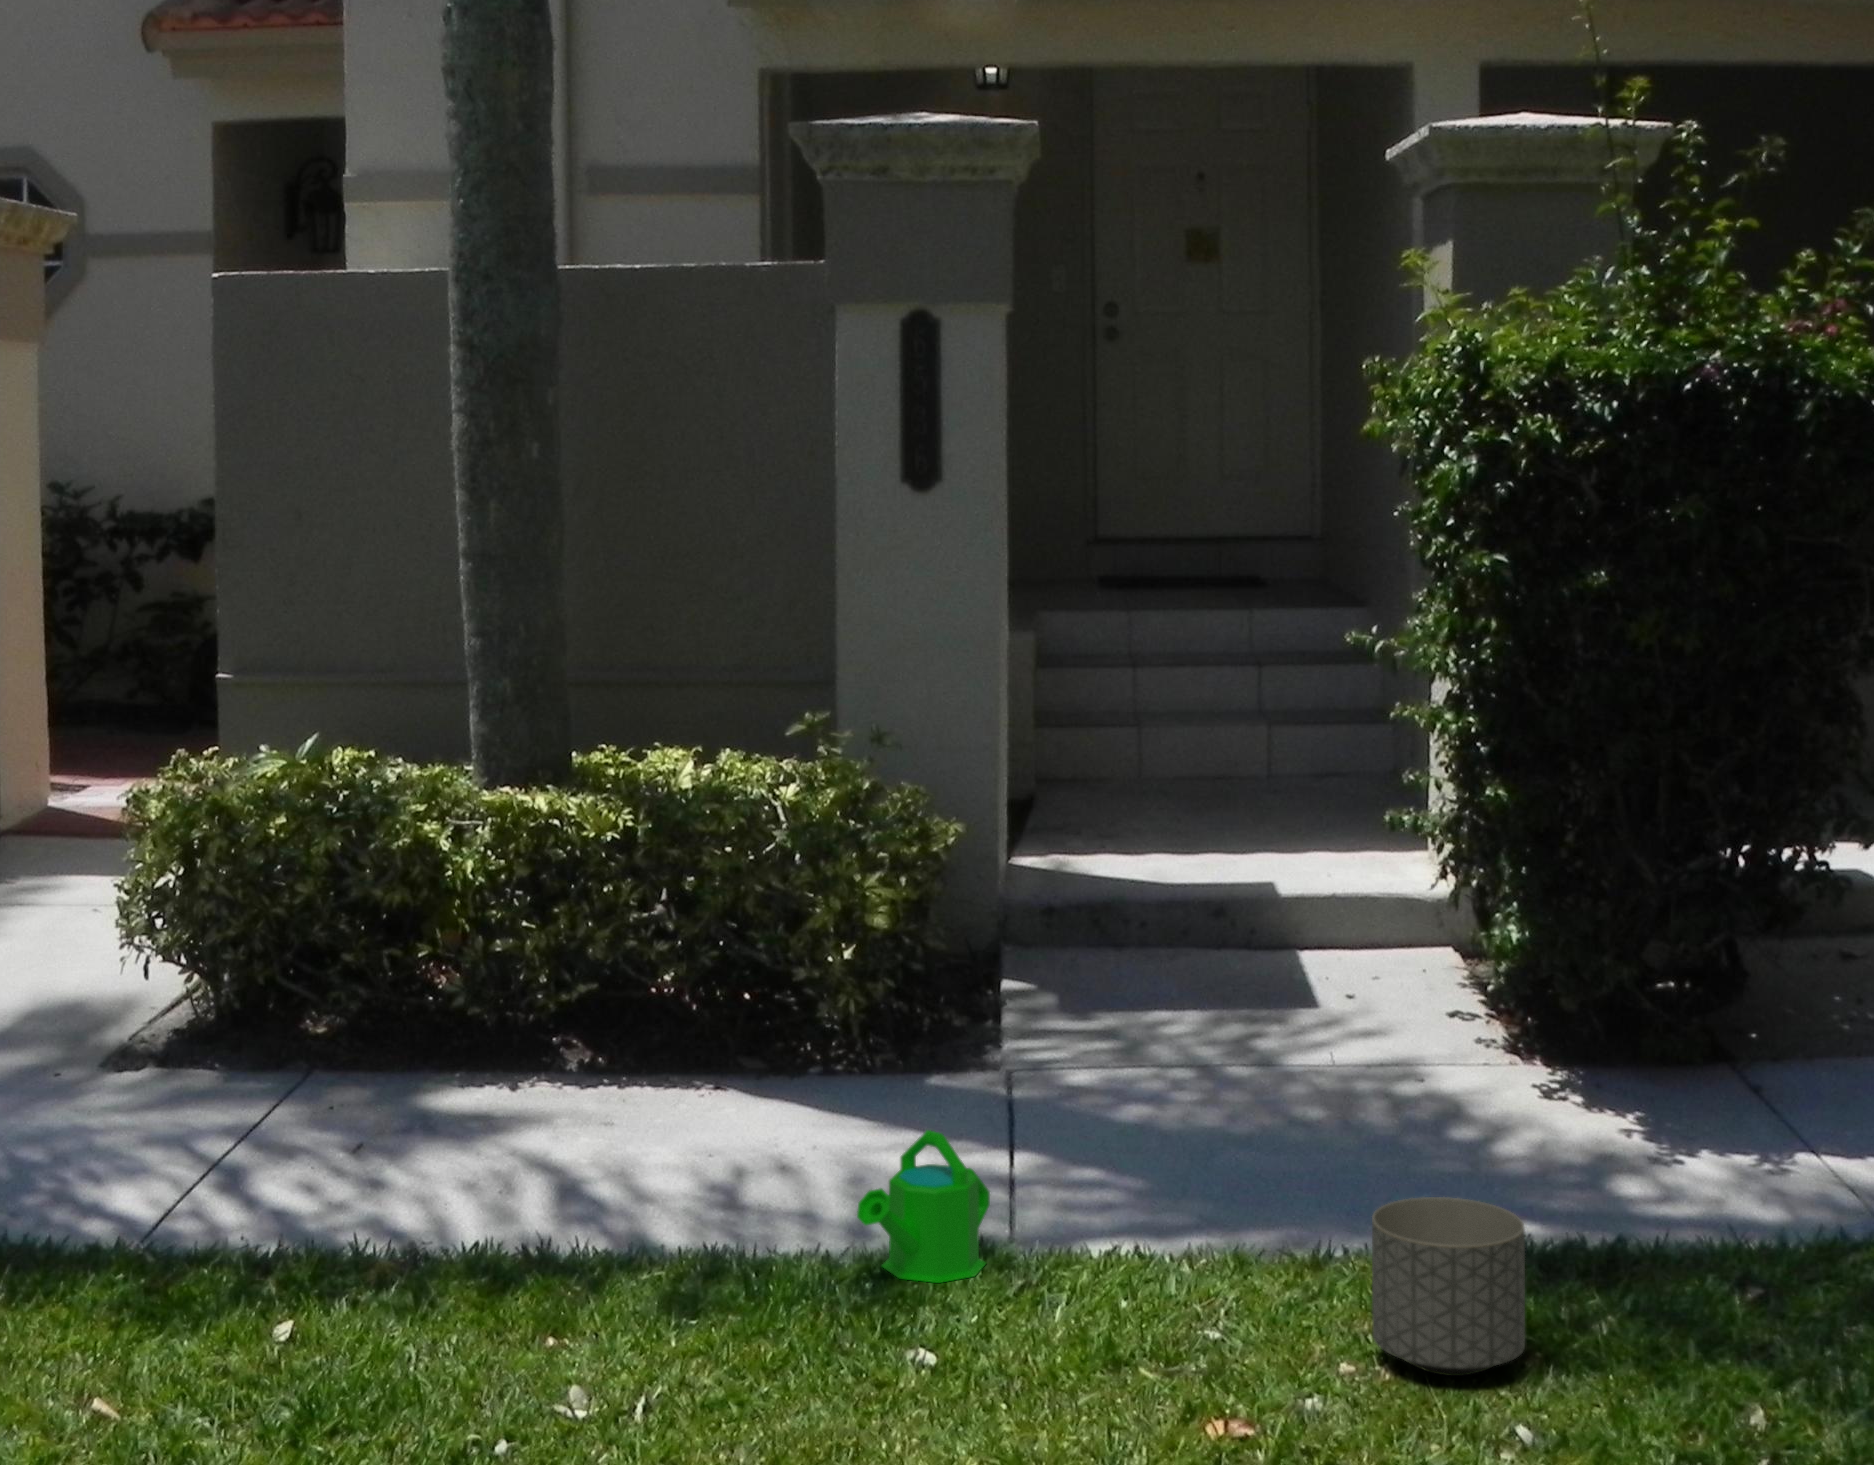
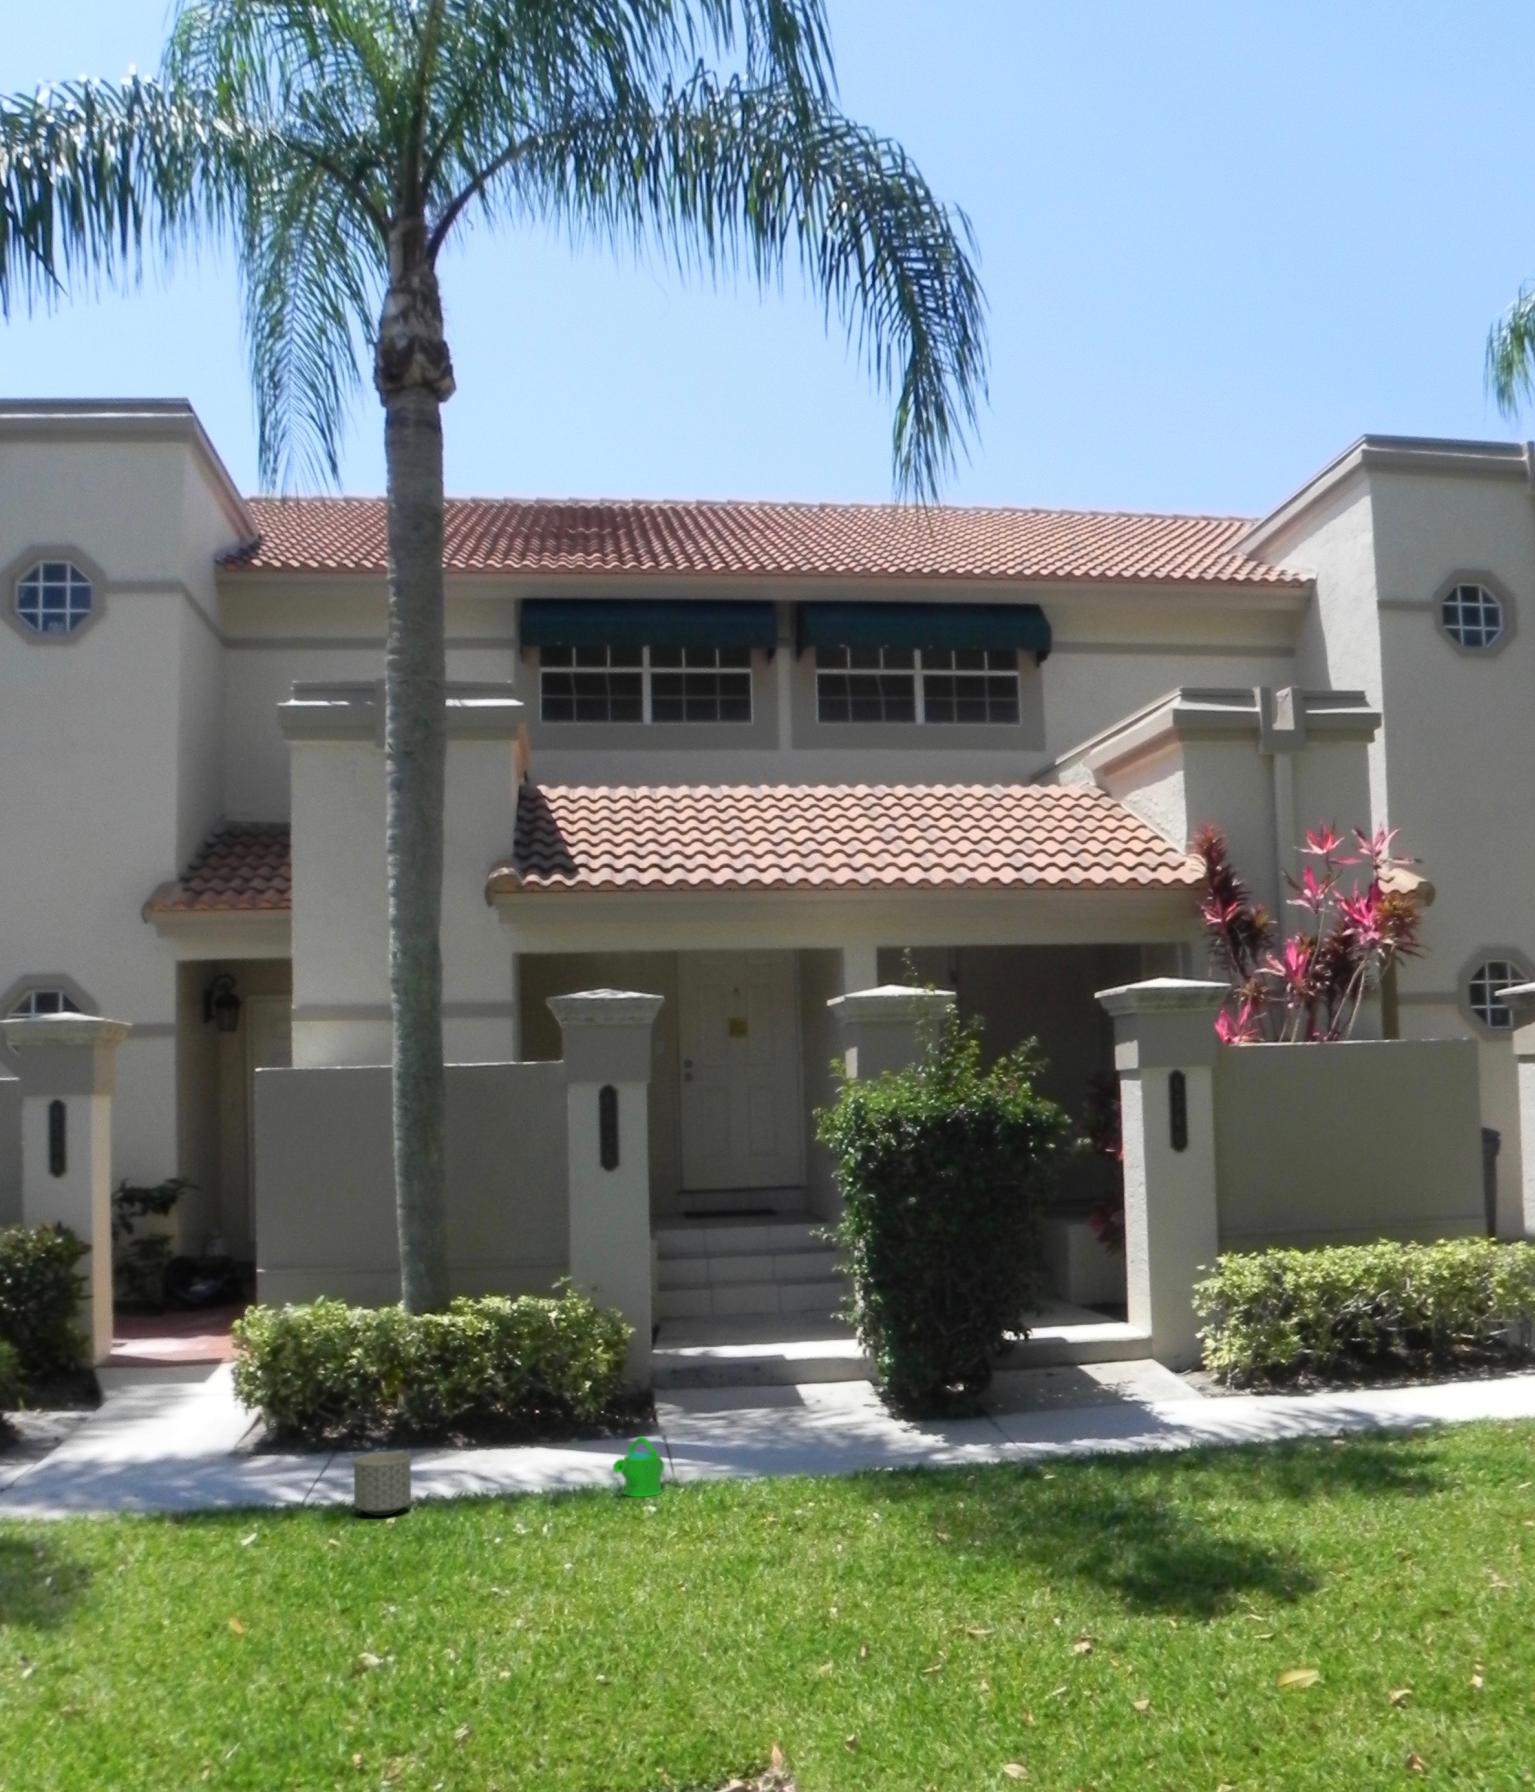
planter: present [1372,1197,1525,1376] -> present [354,1452,411,1516]

